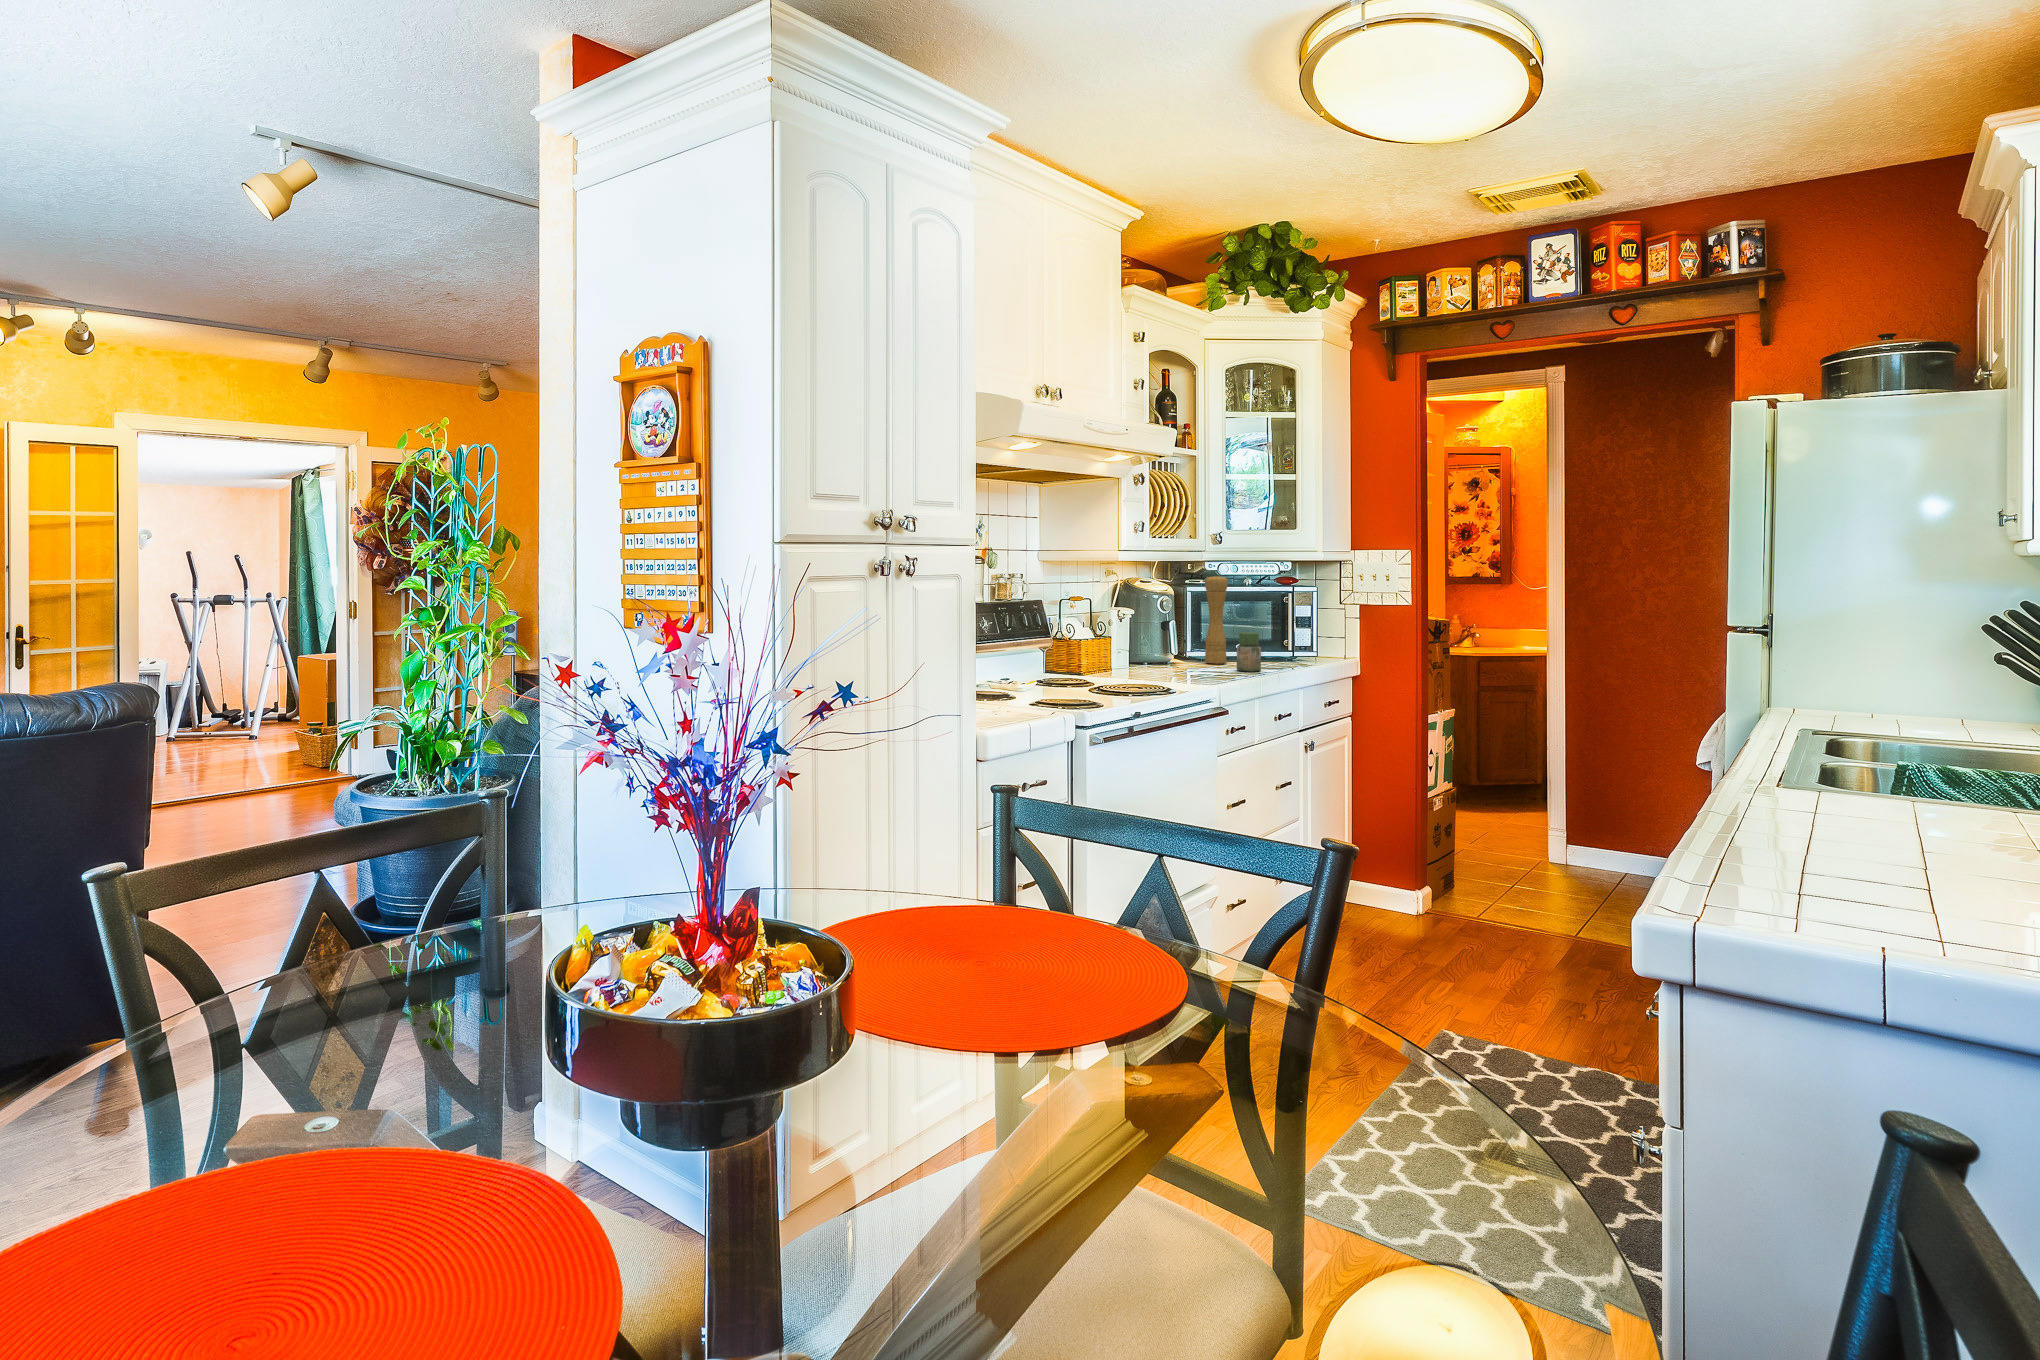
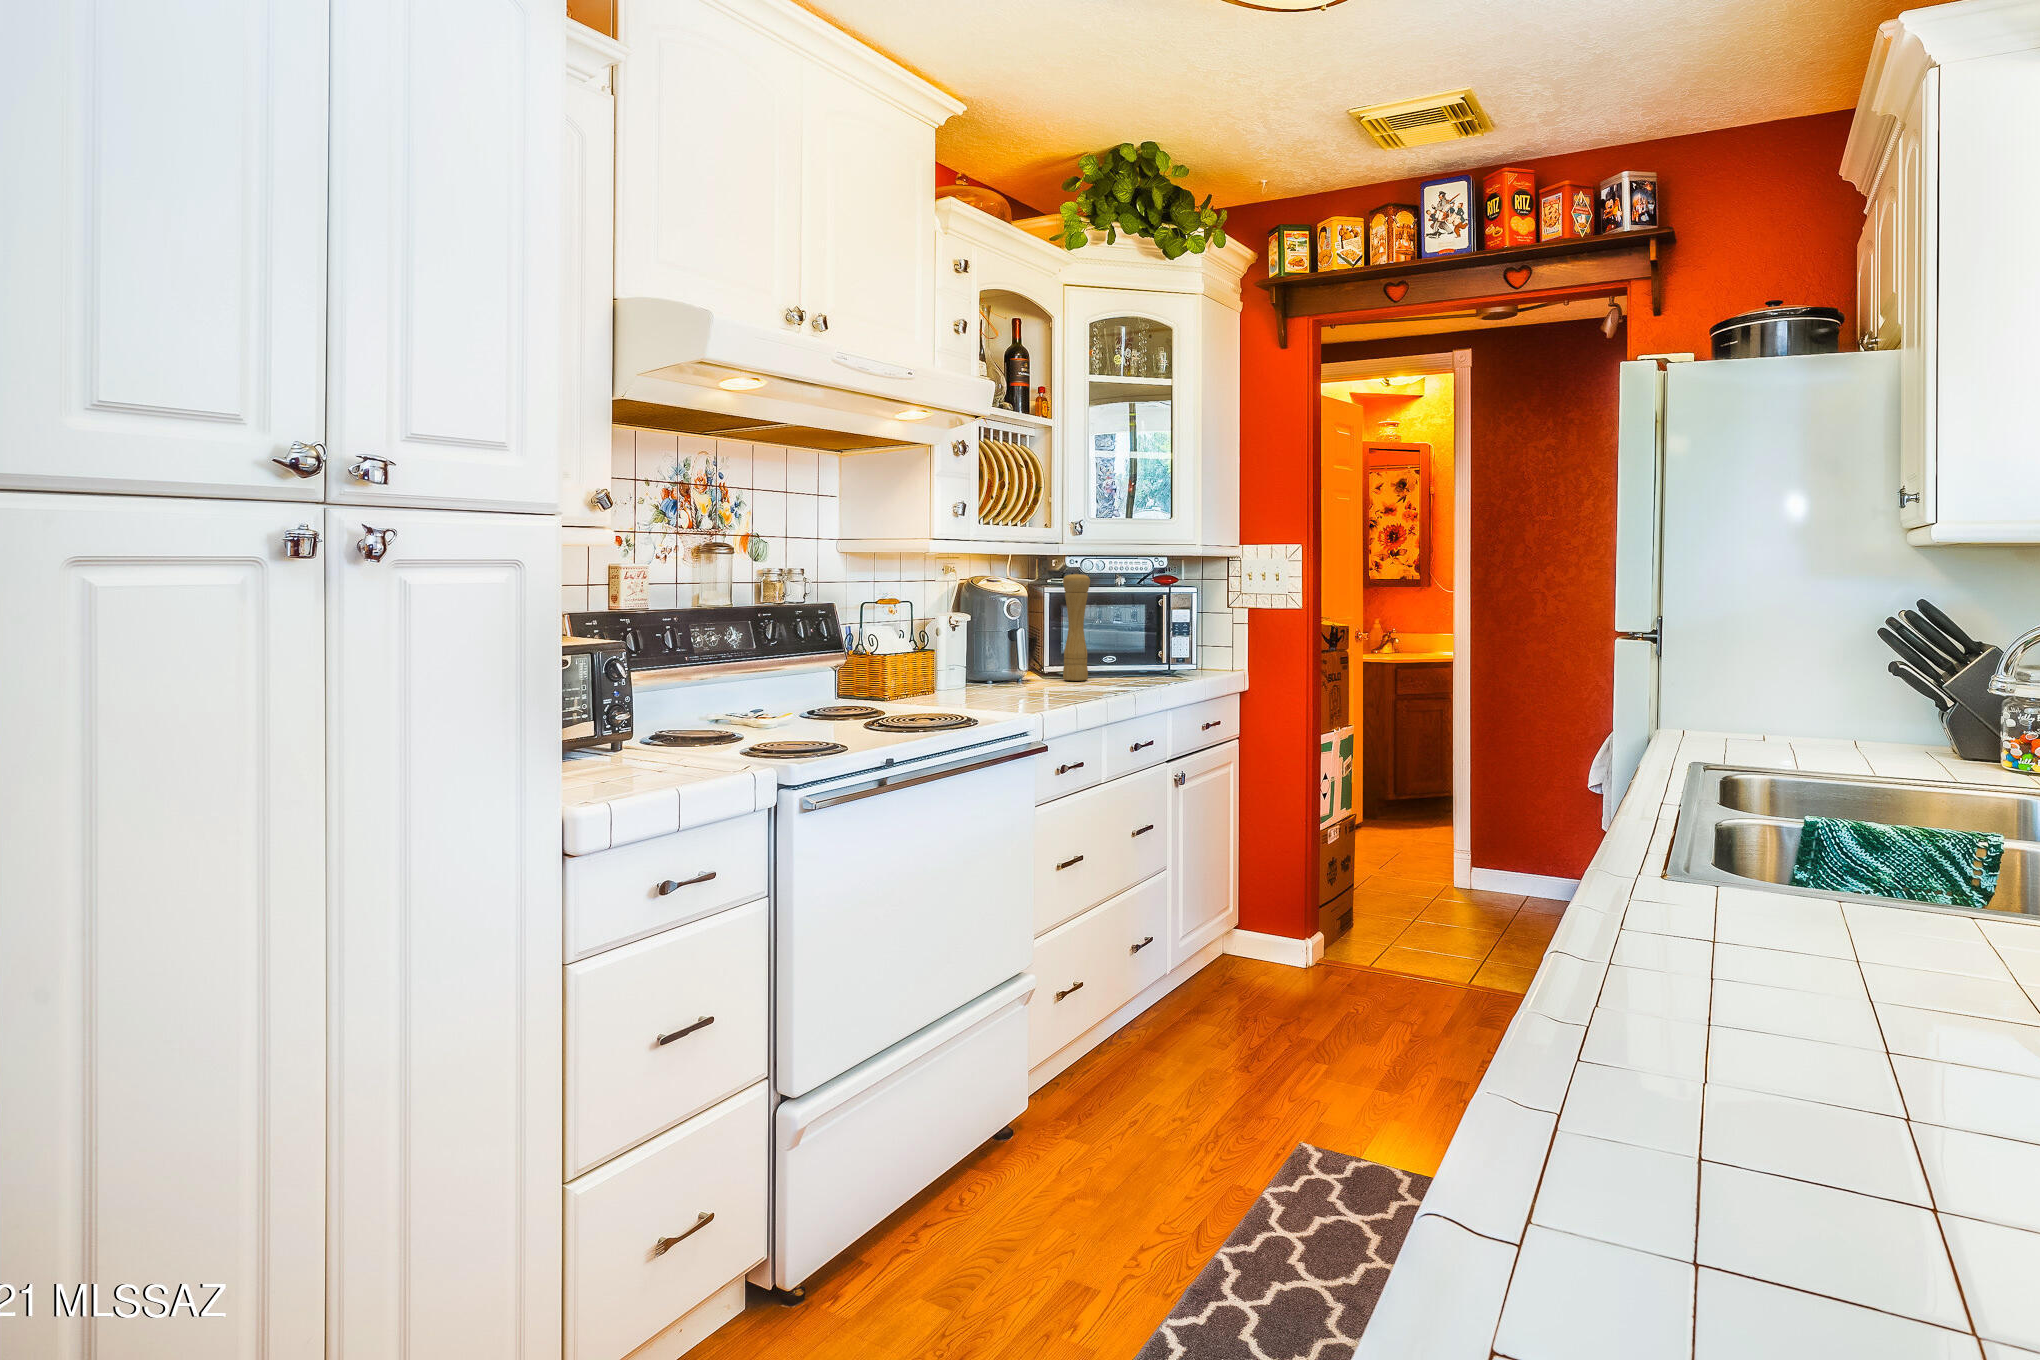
jar: present [1237,632,1261,672] -> none [1090,643,1118,691]

